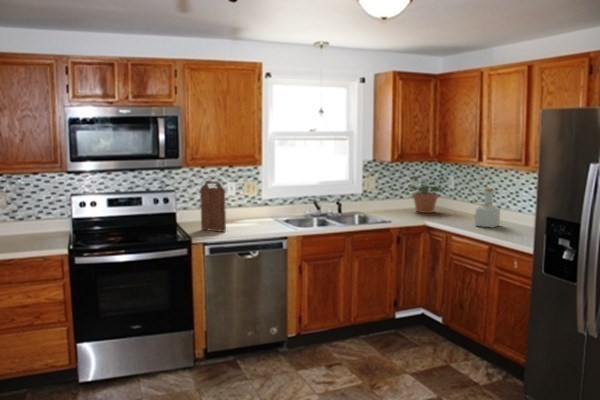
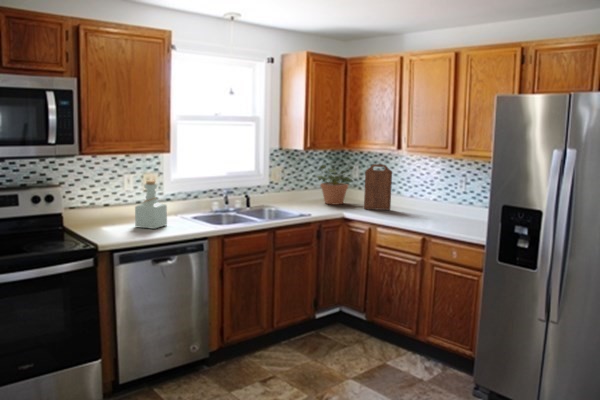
cutting board: present [200,181,226,232] -> present [364,164,392,210]
bottle: present [475,188,500,228] -> present [135,180,167,229]

